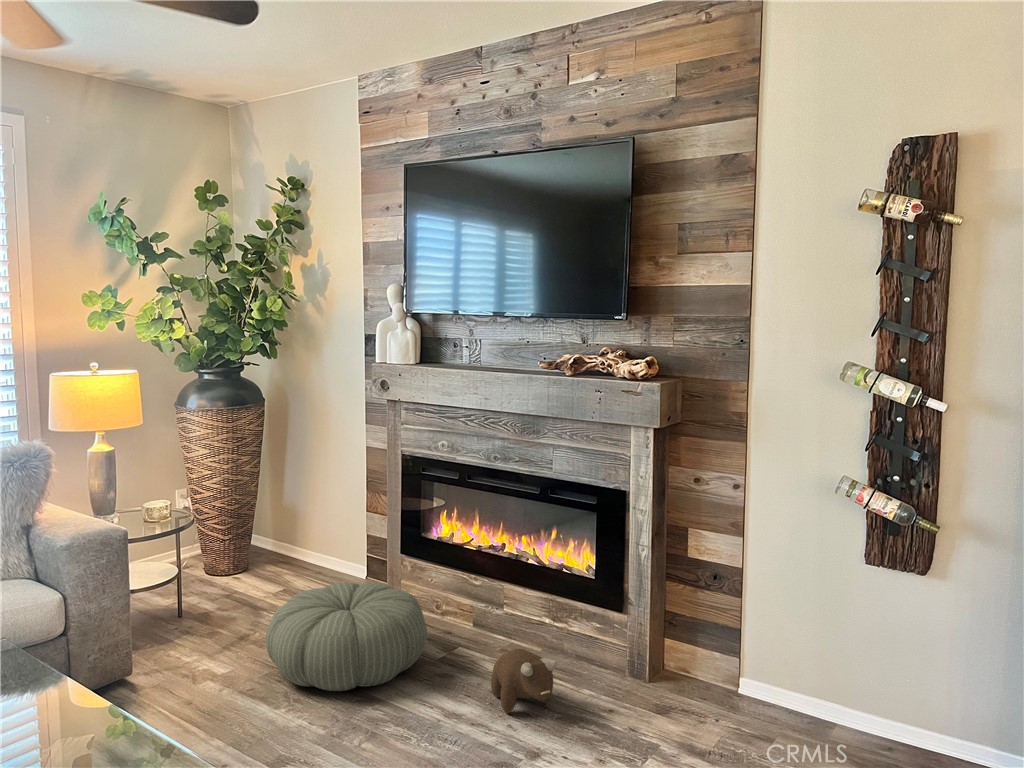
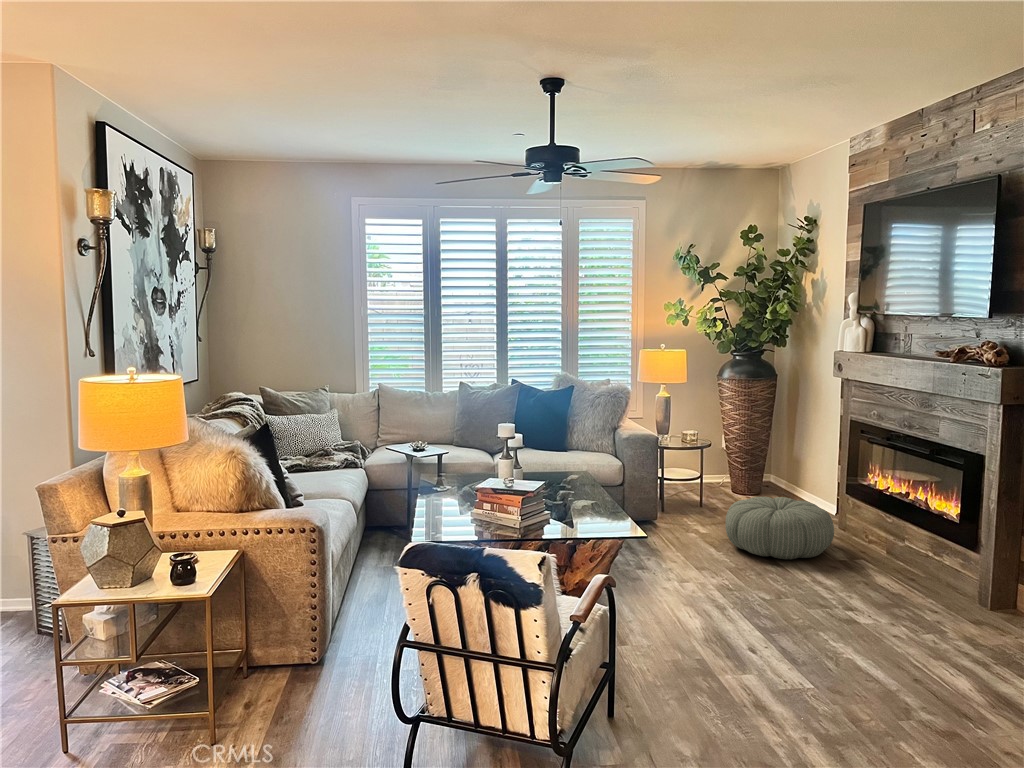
plush toy: present [491,649,557,713] -> none [850,553,895,595]

